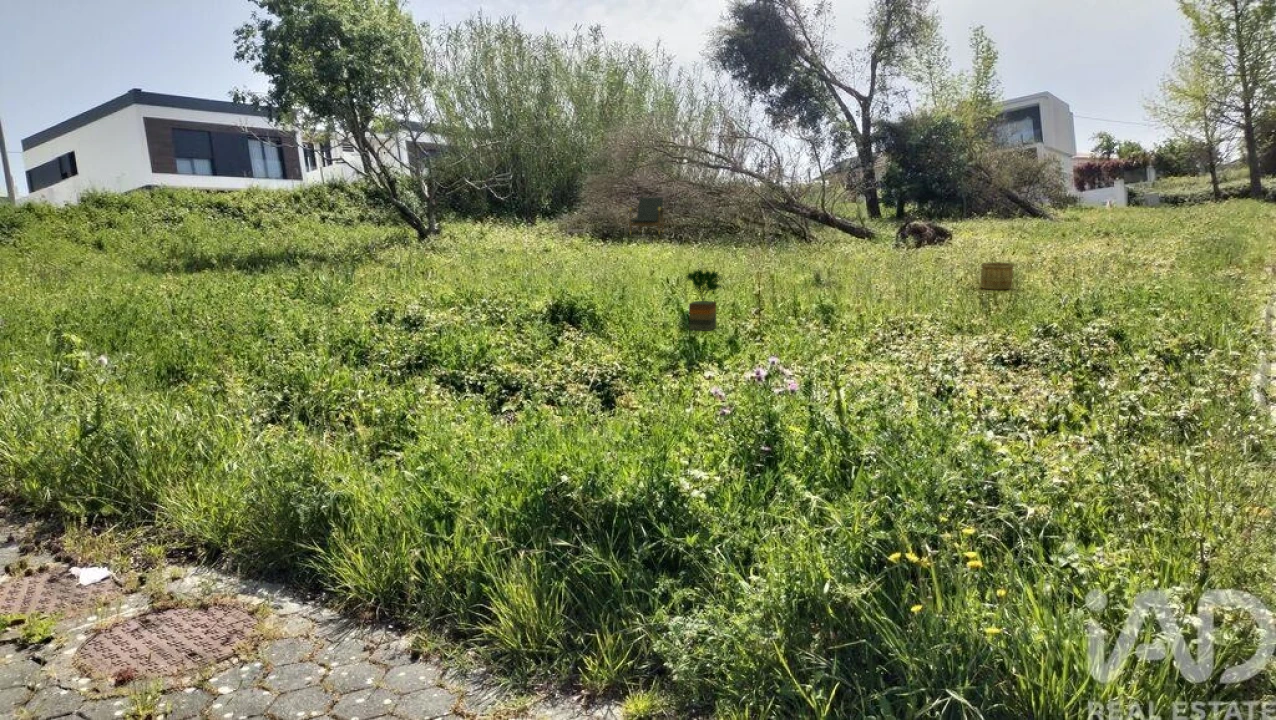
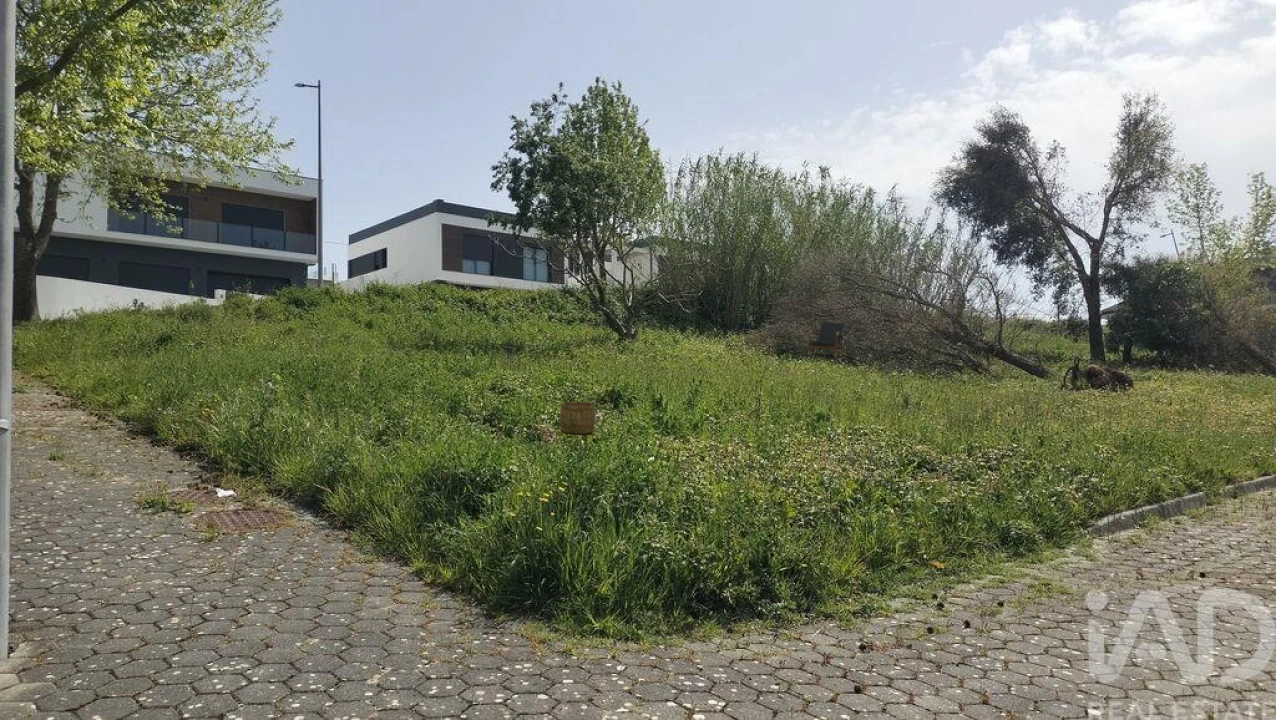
wooden bucket: present [981,262,1014,290] -> present [560,401,596,434]
potted tree: present [686,270,722,331] -> none [743,389,777,442]

